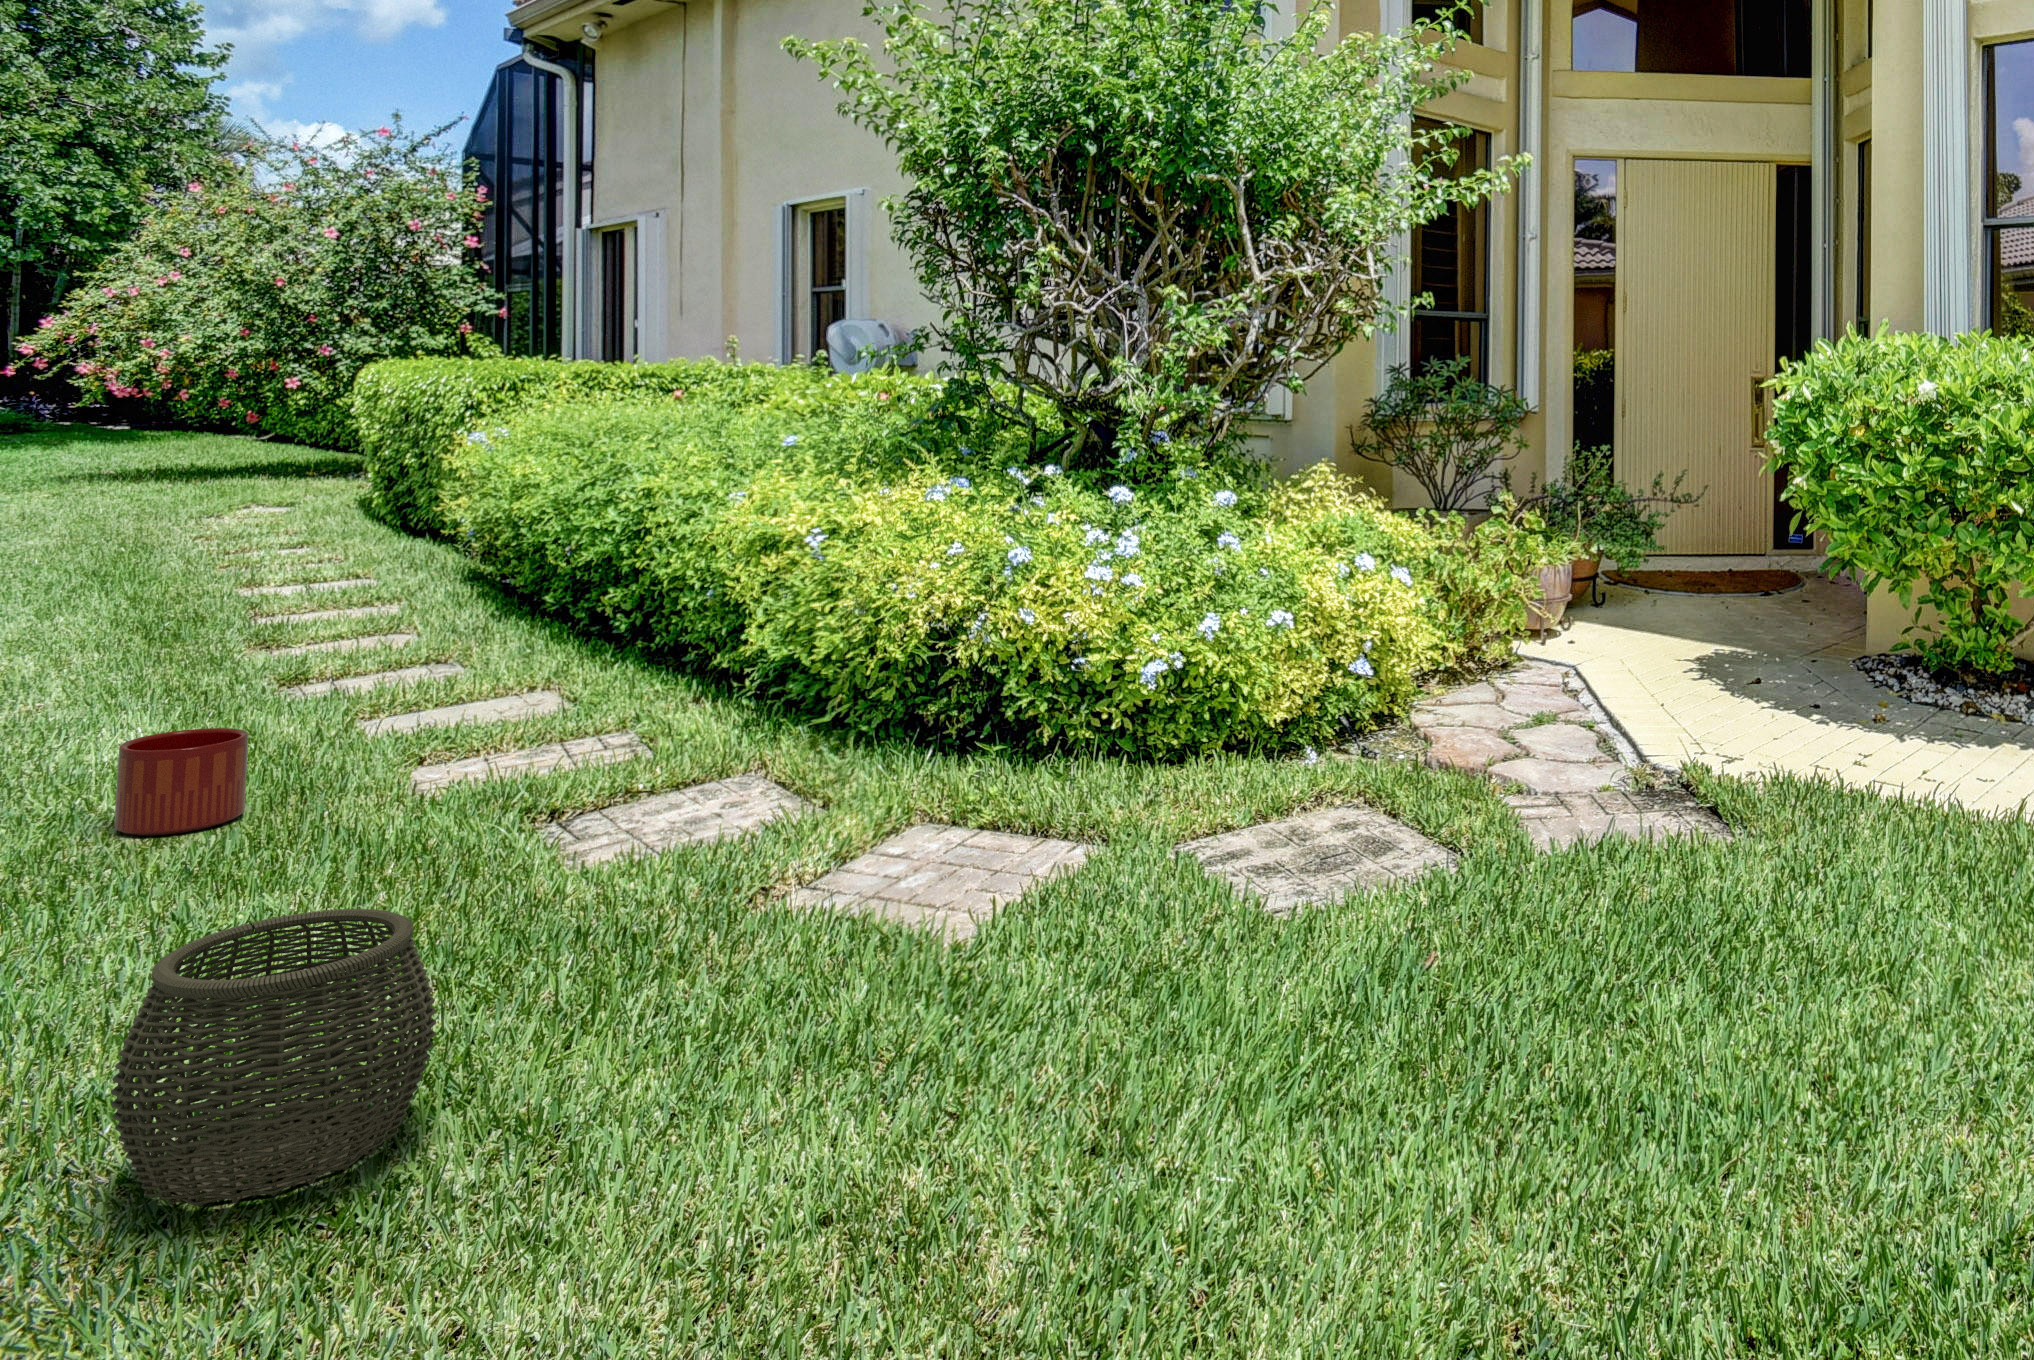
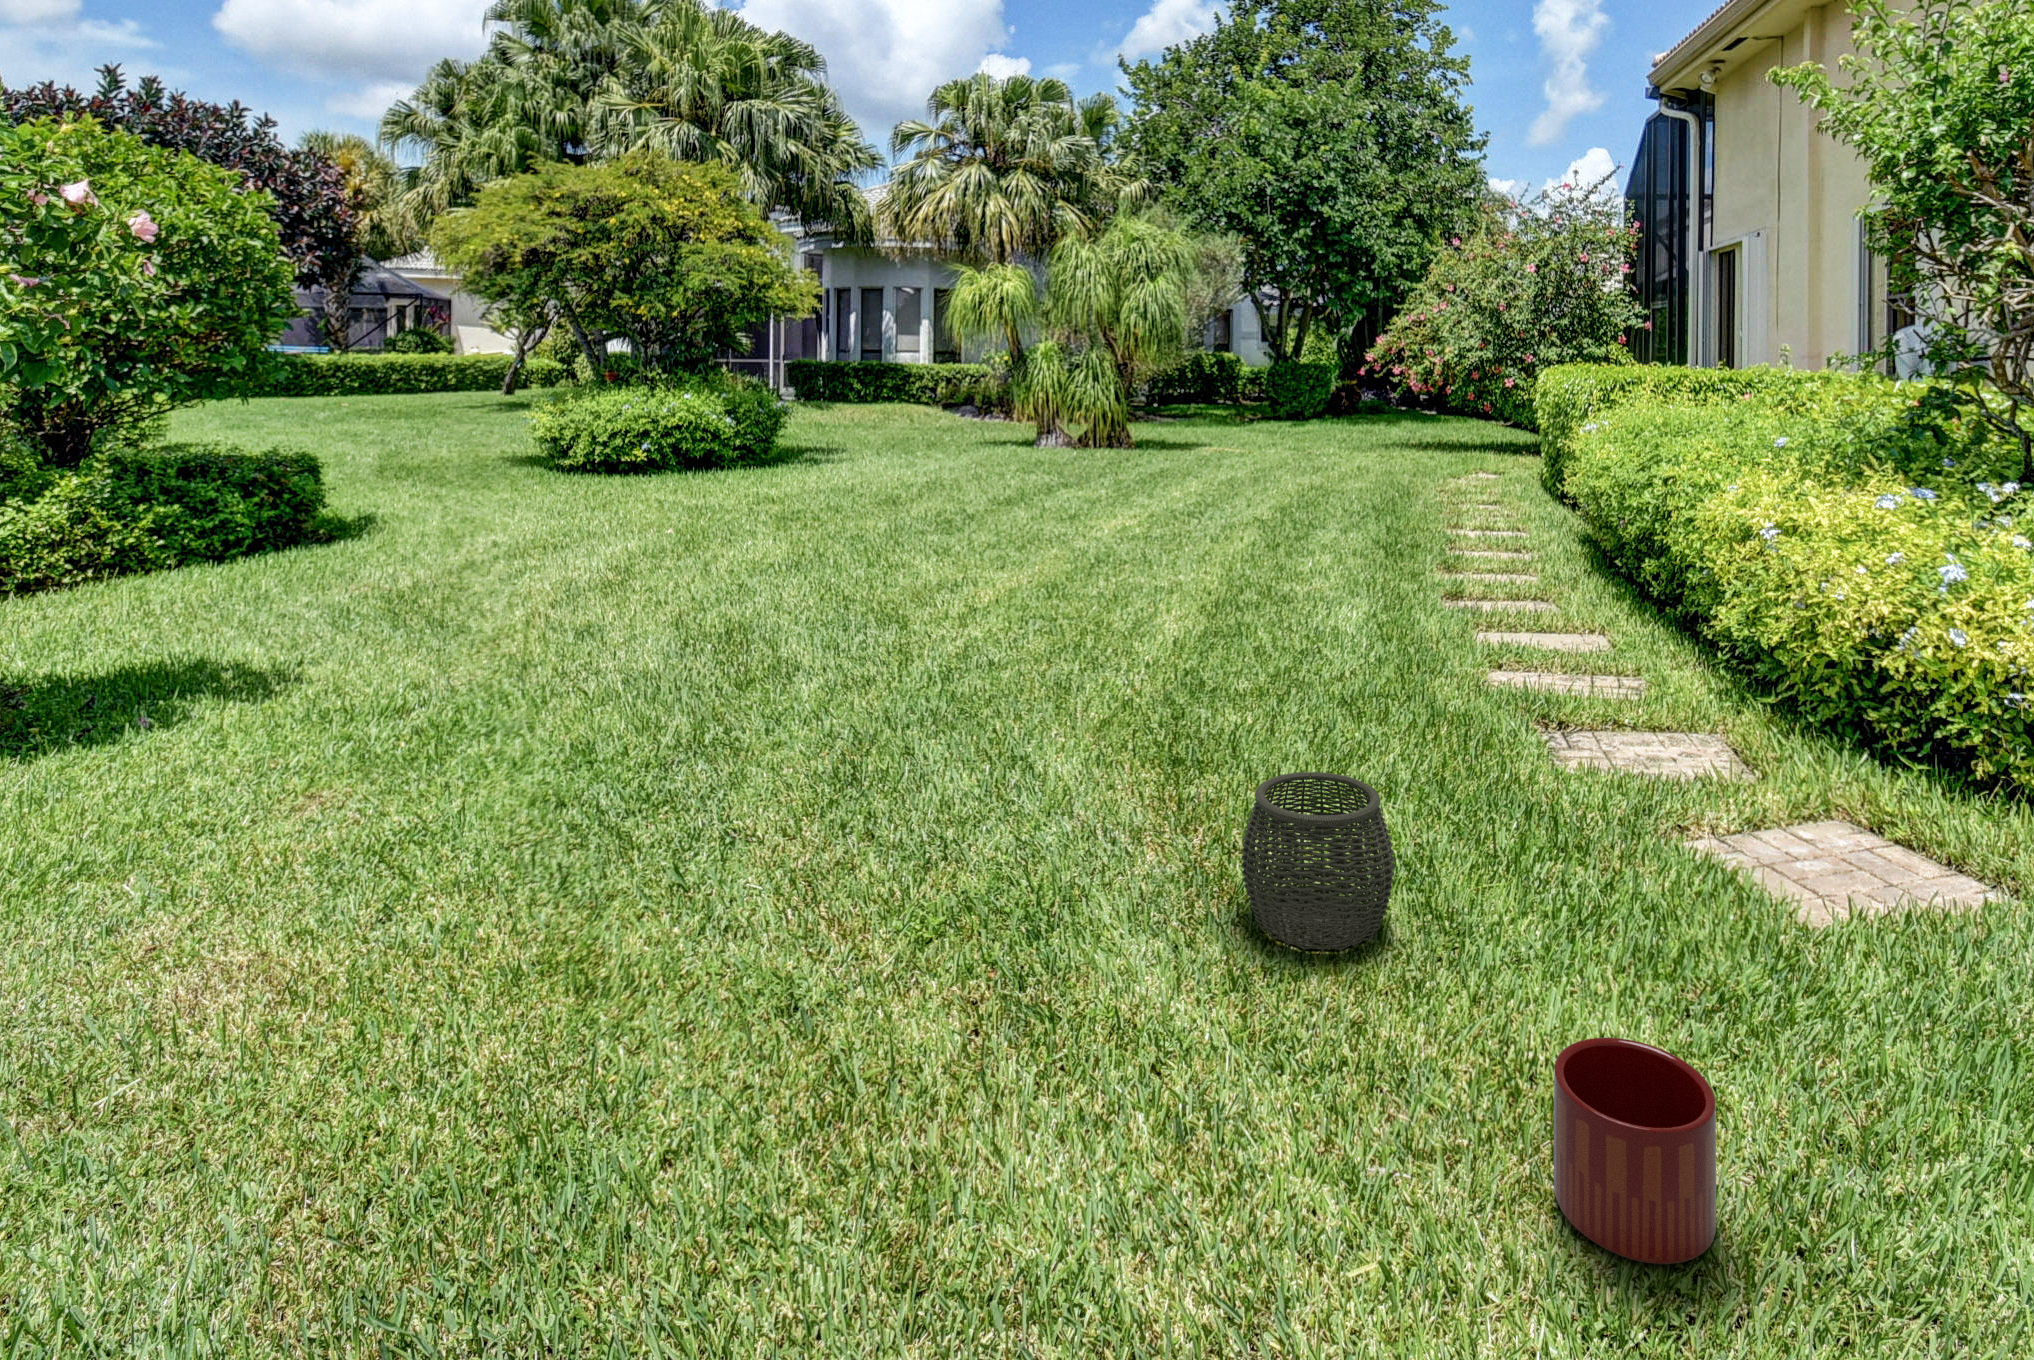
planter: present [114,728,248,836] -> present [1554,1038,1716,1264]

